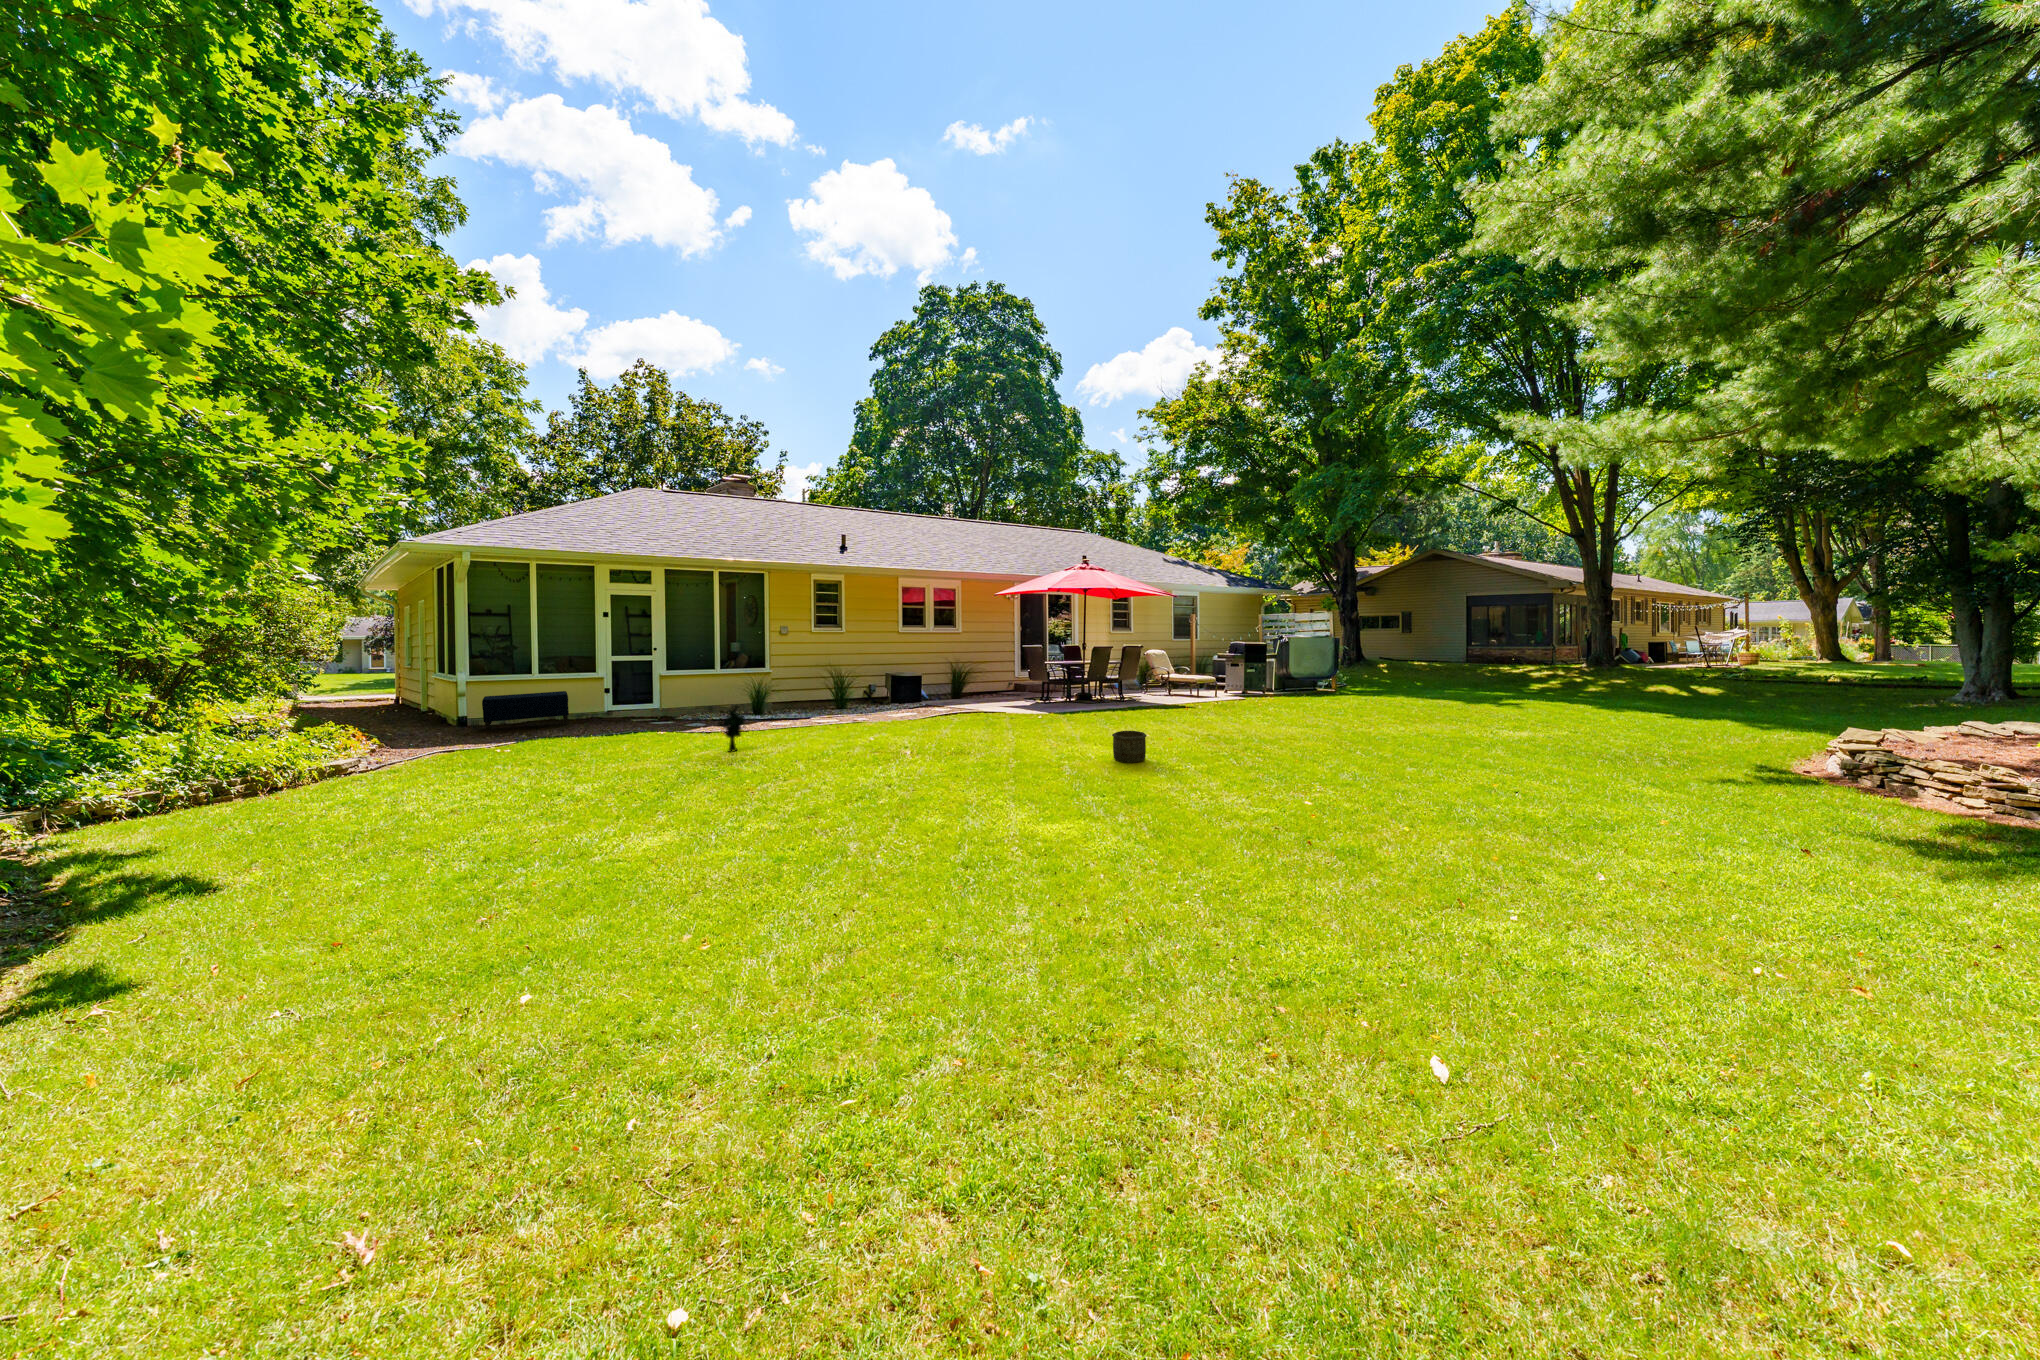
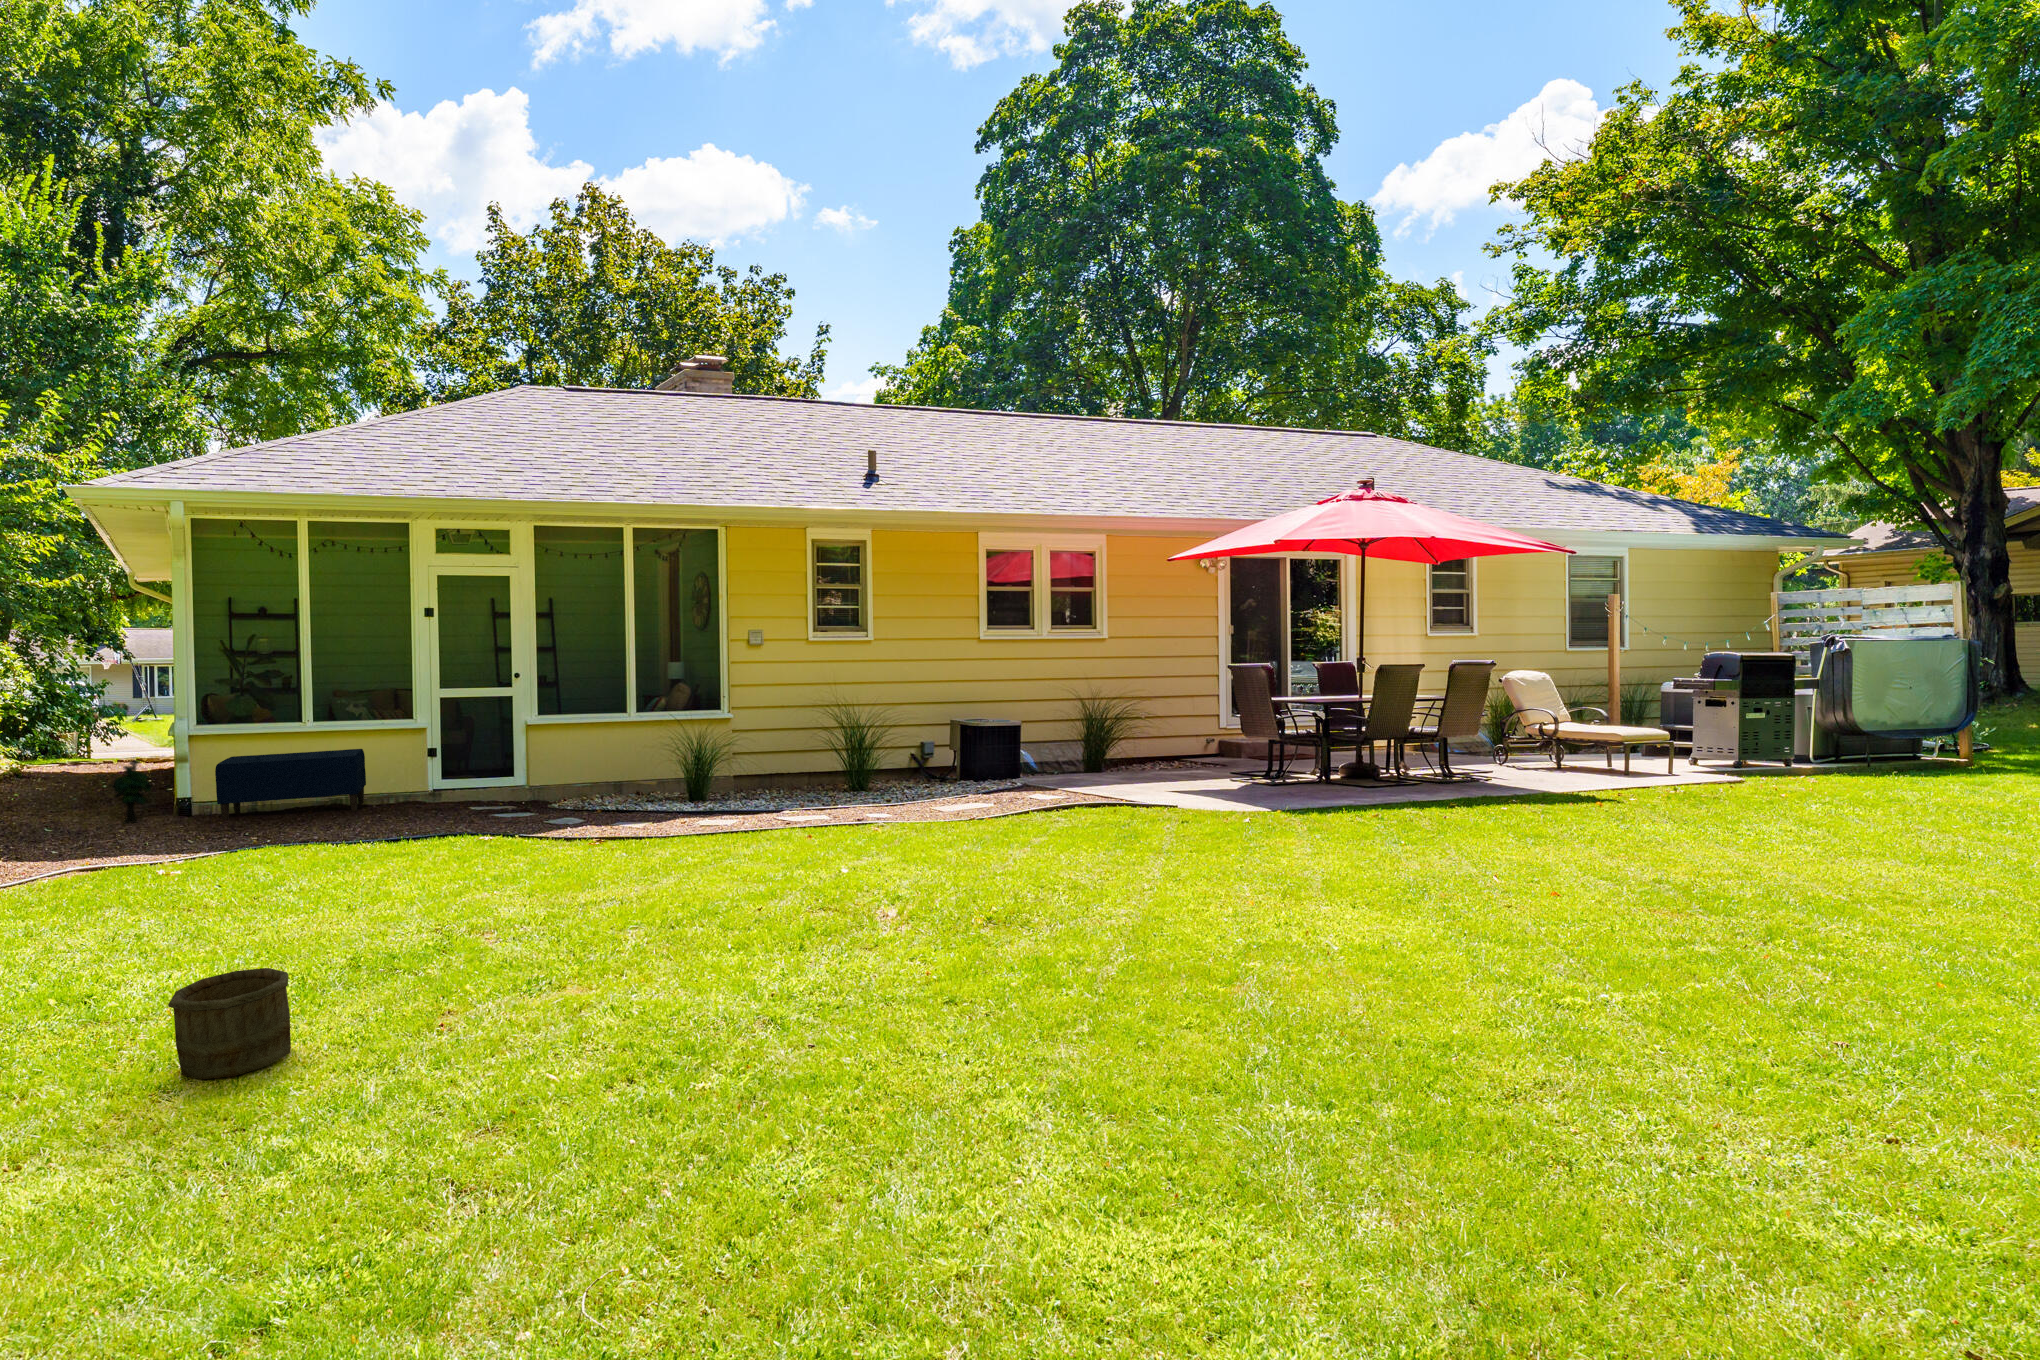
decorative plant: present [718,706,745,751] -> present [111,760,152,824]
wooden bucket: present [1112,731,1146,763] -> present [168,968,291,1079]

